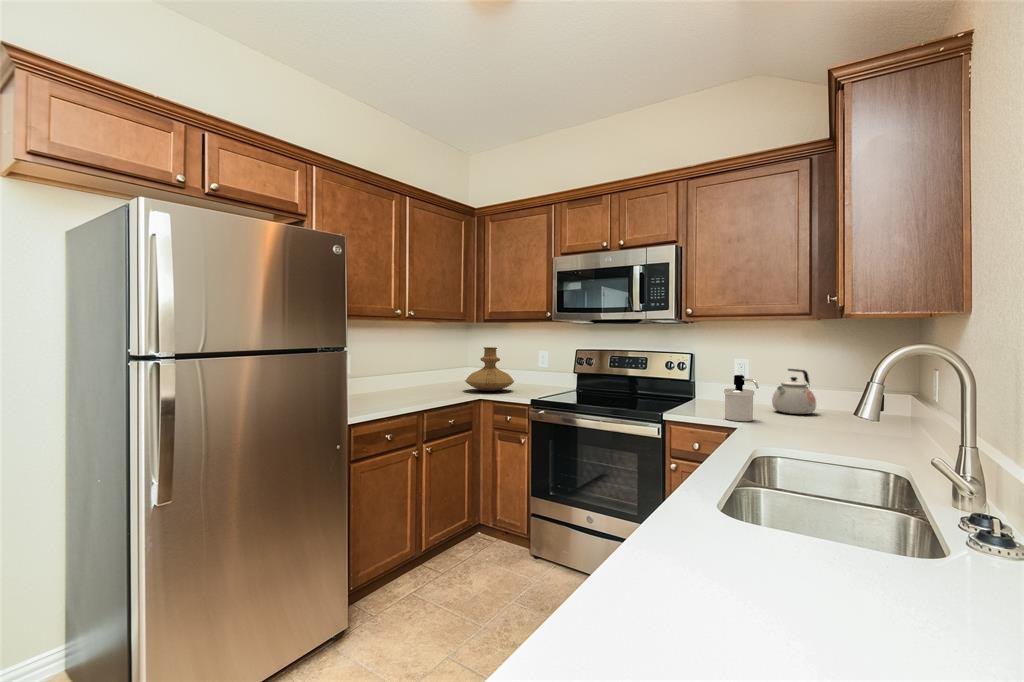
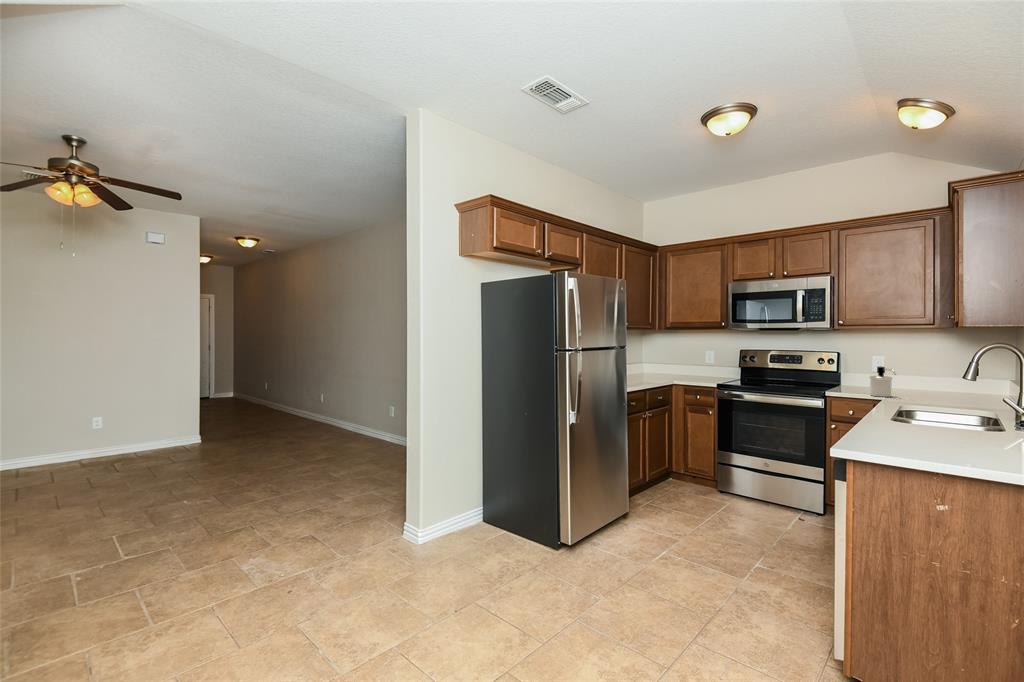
vase: present [465,347,514,391] -> none [656,347,694,379]
kettle: present [772,369,816,414] -> none [905,363,939,394]

